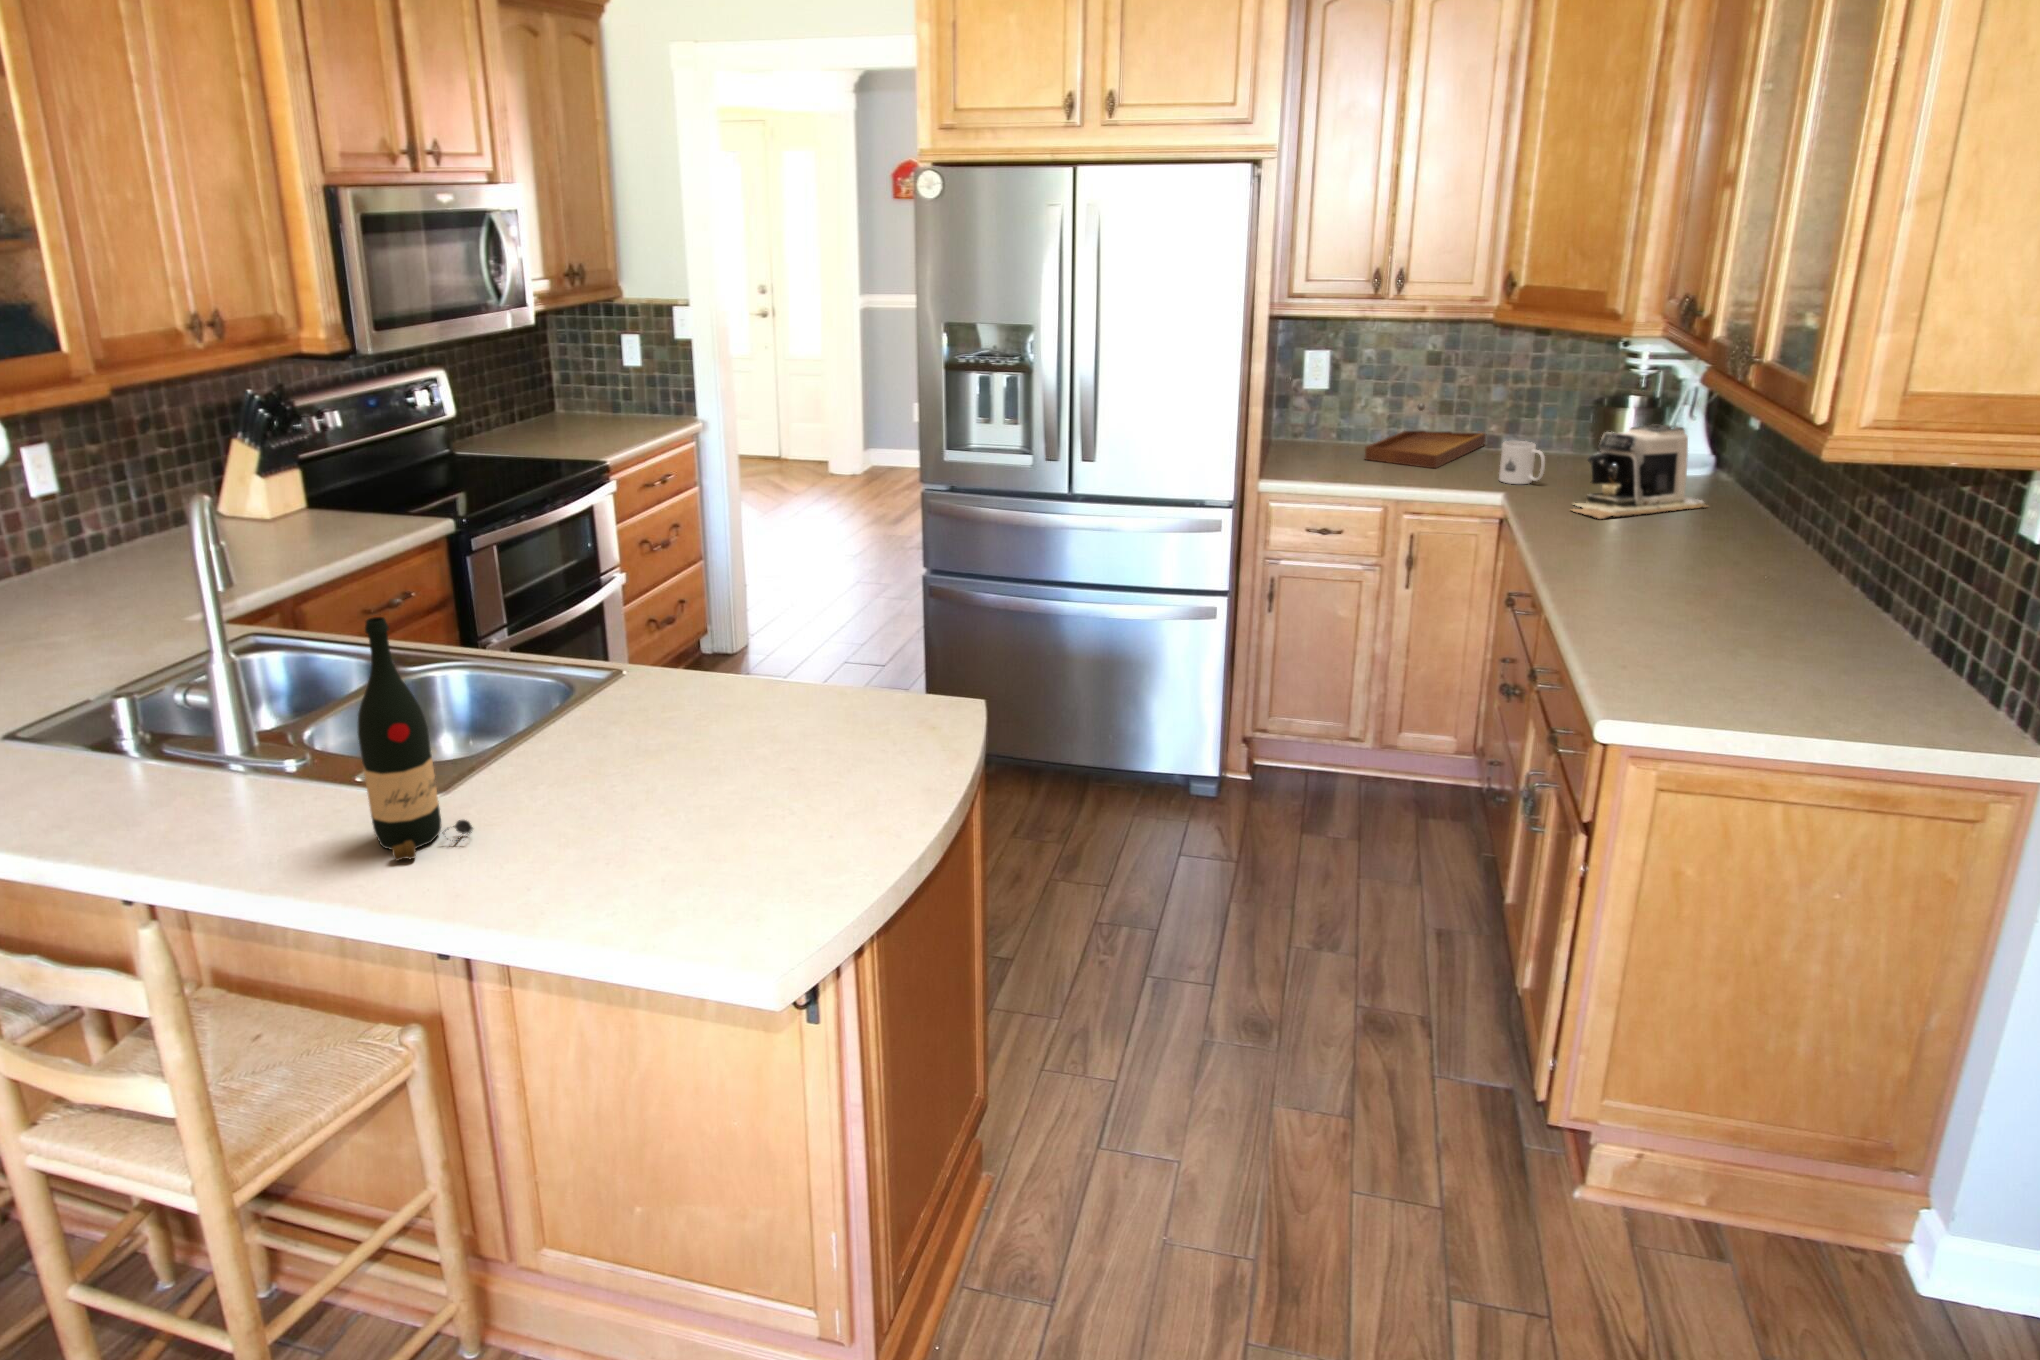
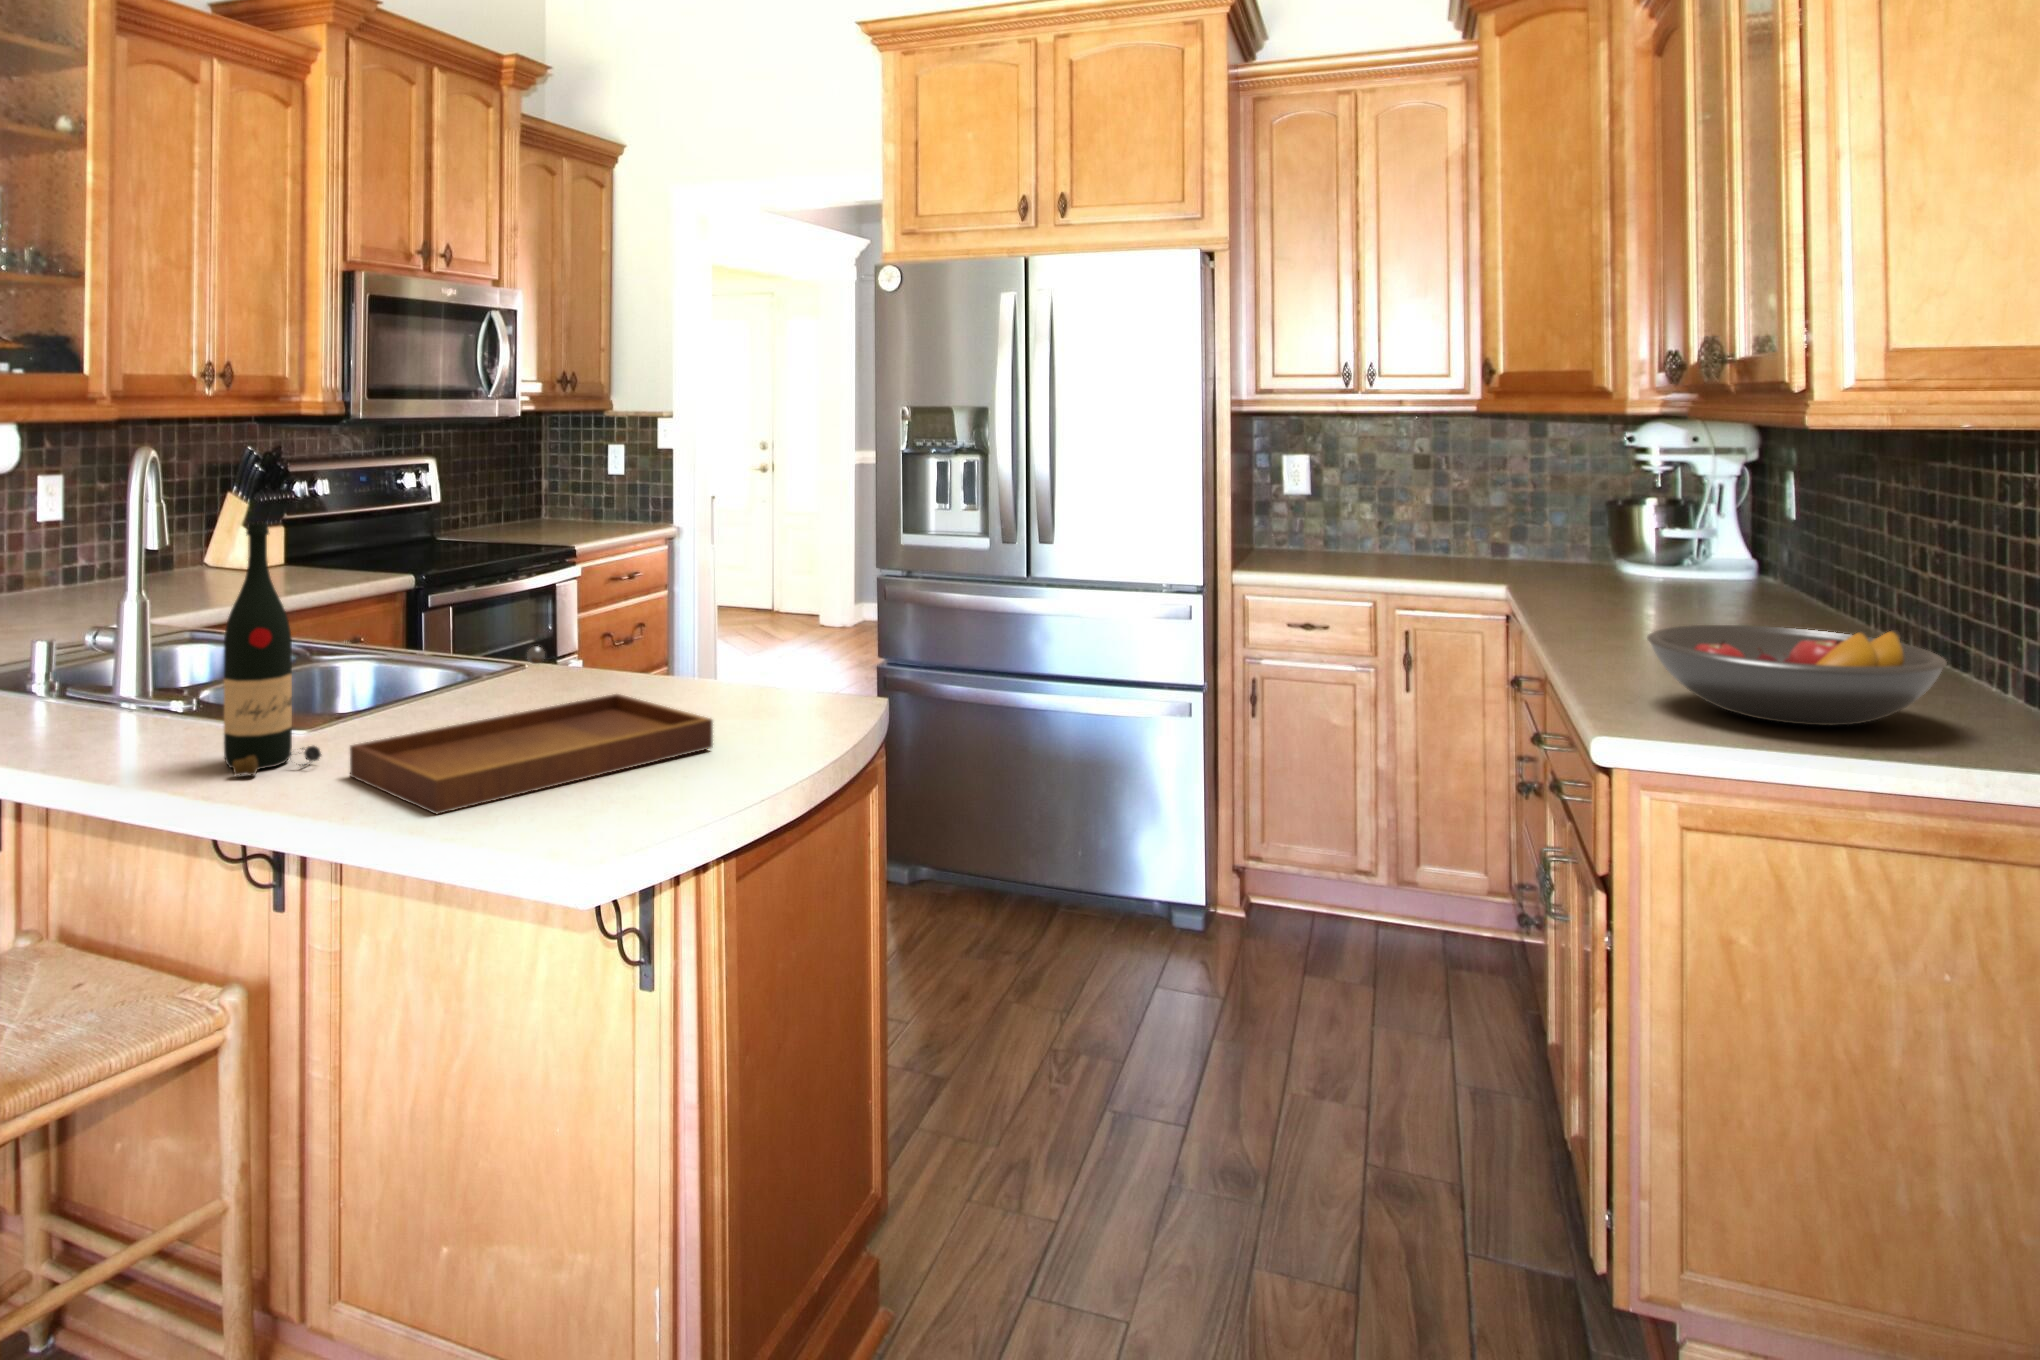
tray: present [1365,403,1486,468] -> present [350,646,713,814]
coffee maker: present [1573,424,1707,519] -> none [1576,511,1744,604]
mug: present [1499,441,1545,484] -> none [1497,535,1547,580]
fruit bowl: none [1646,591,1885,691] -> present [1647,625,1947,726]

